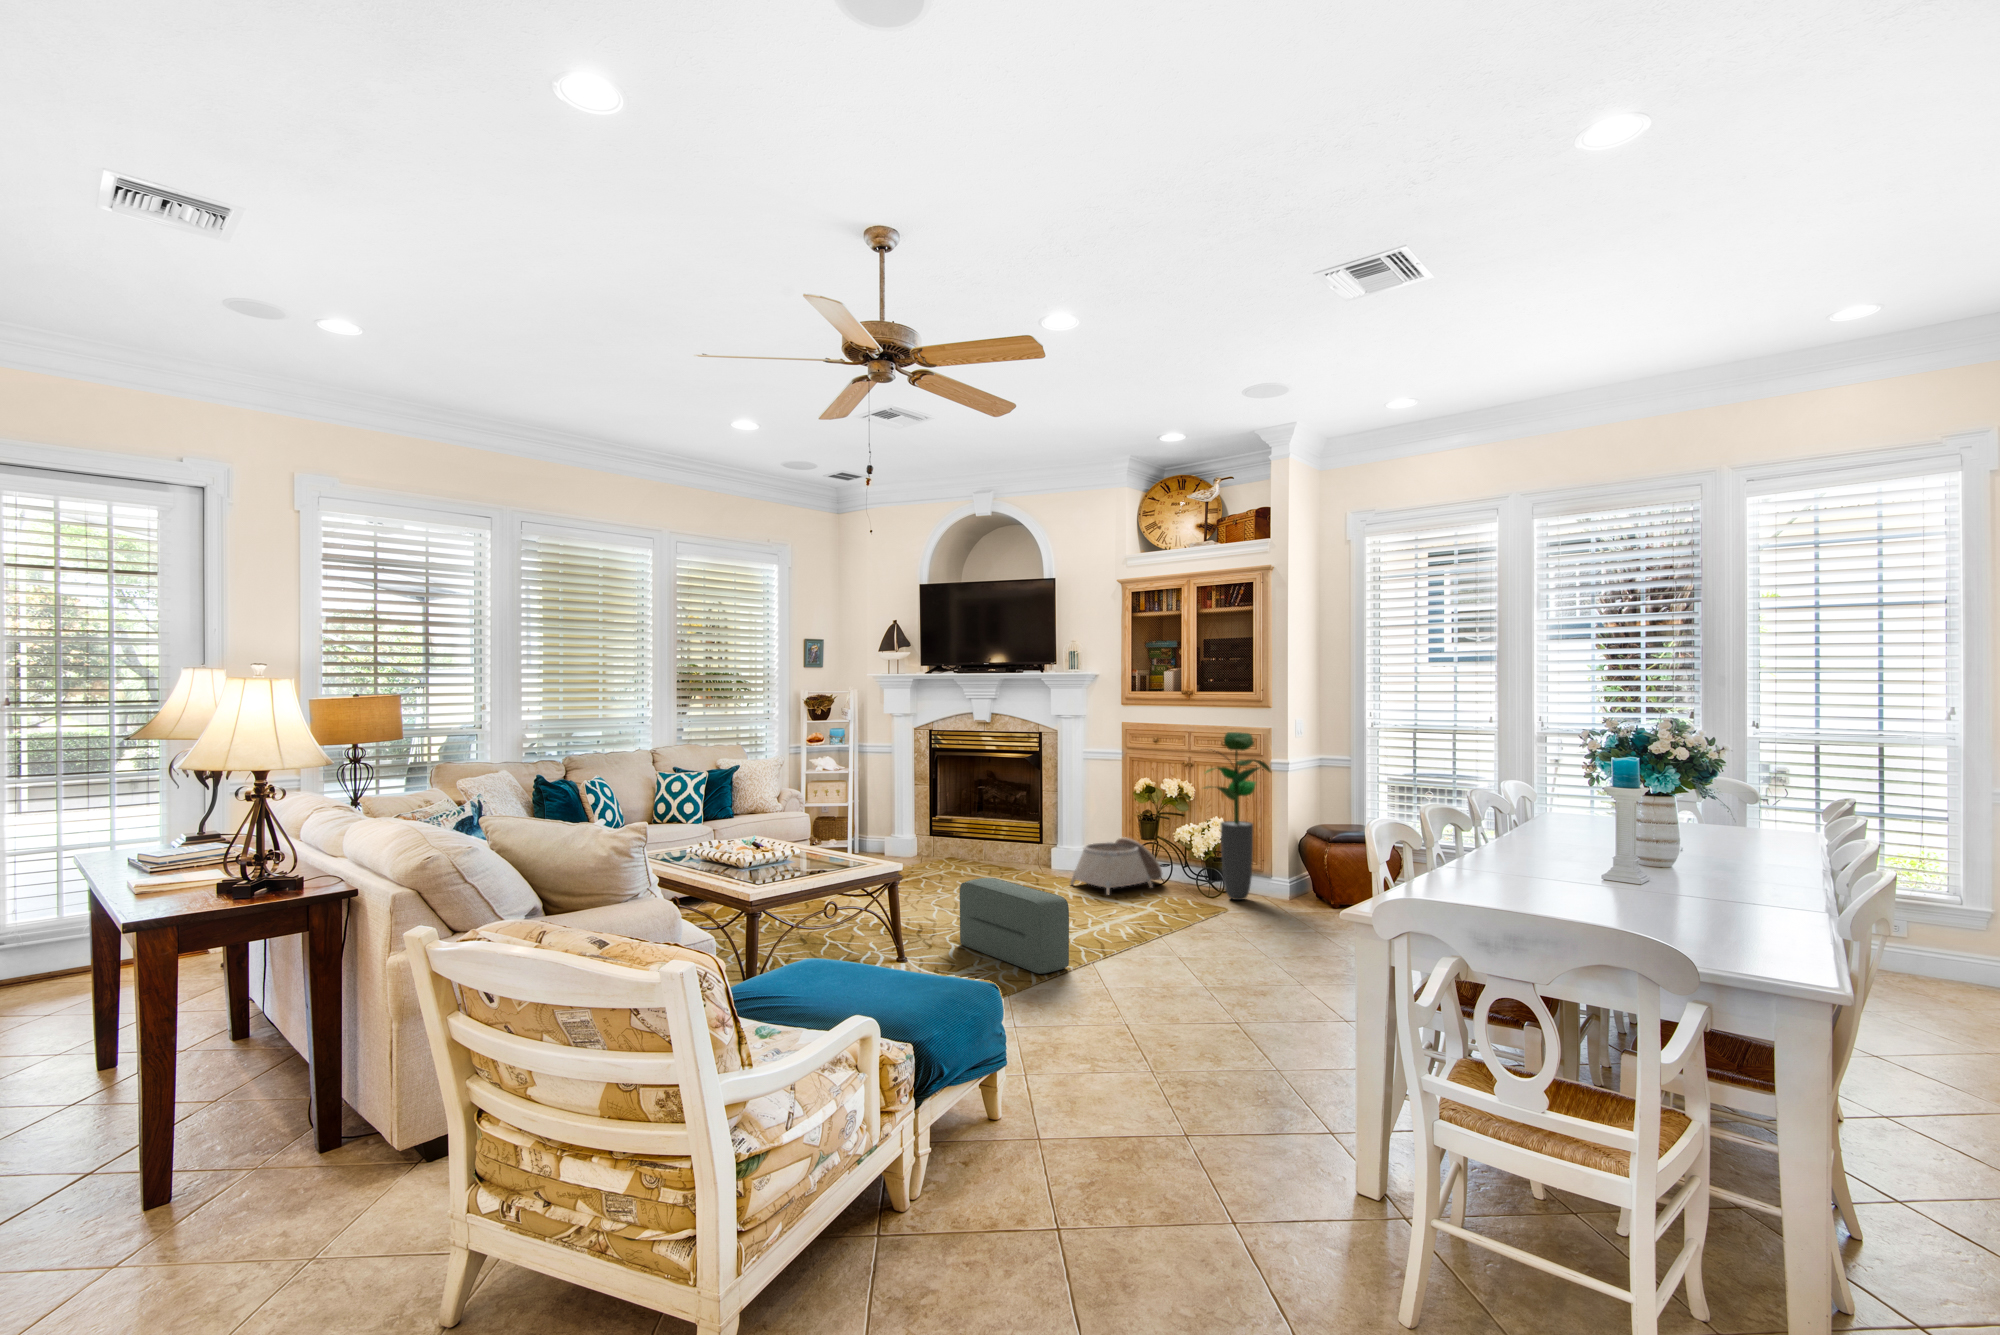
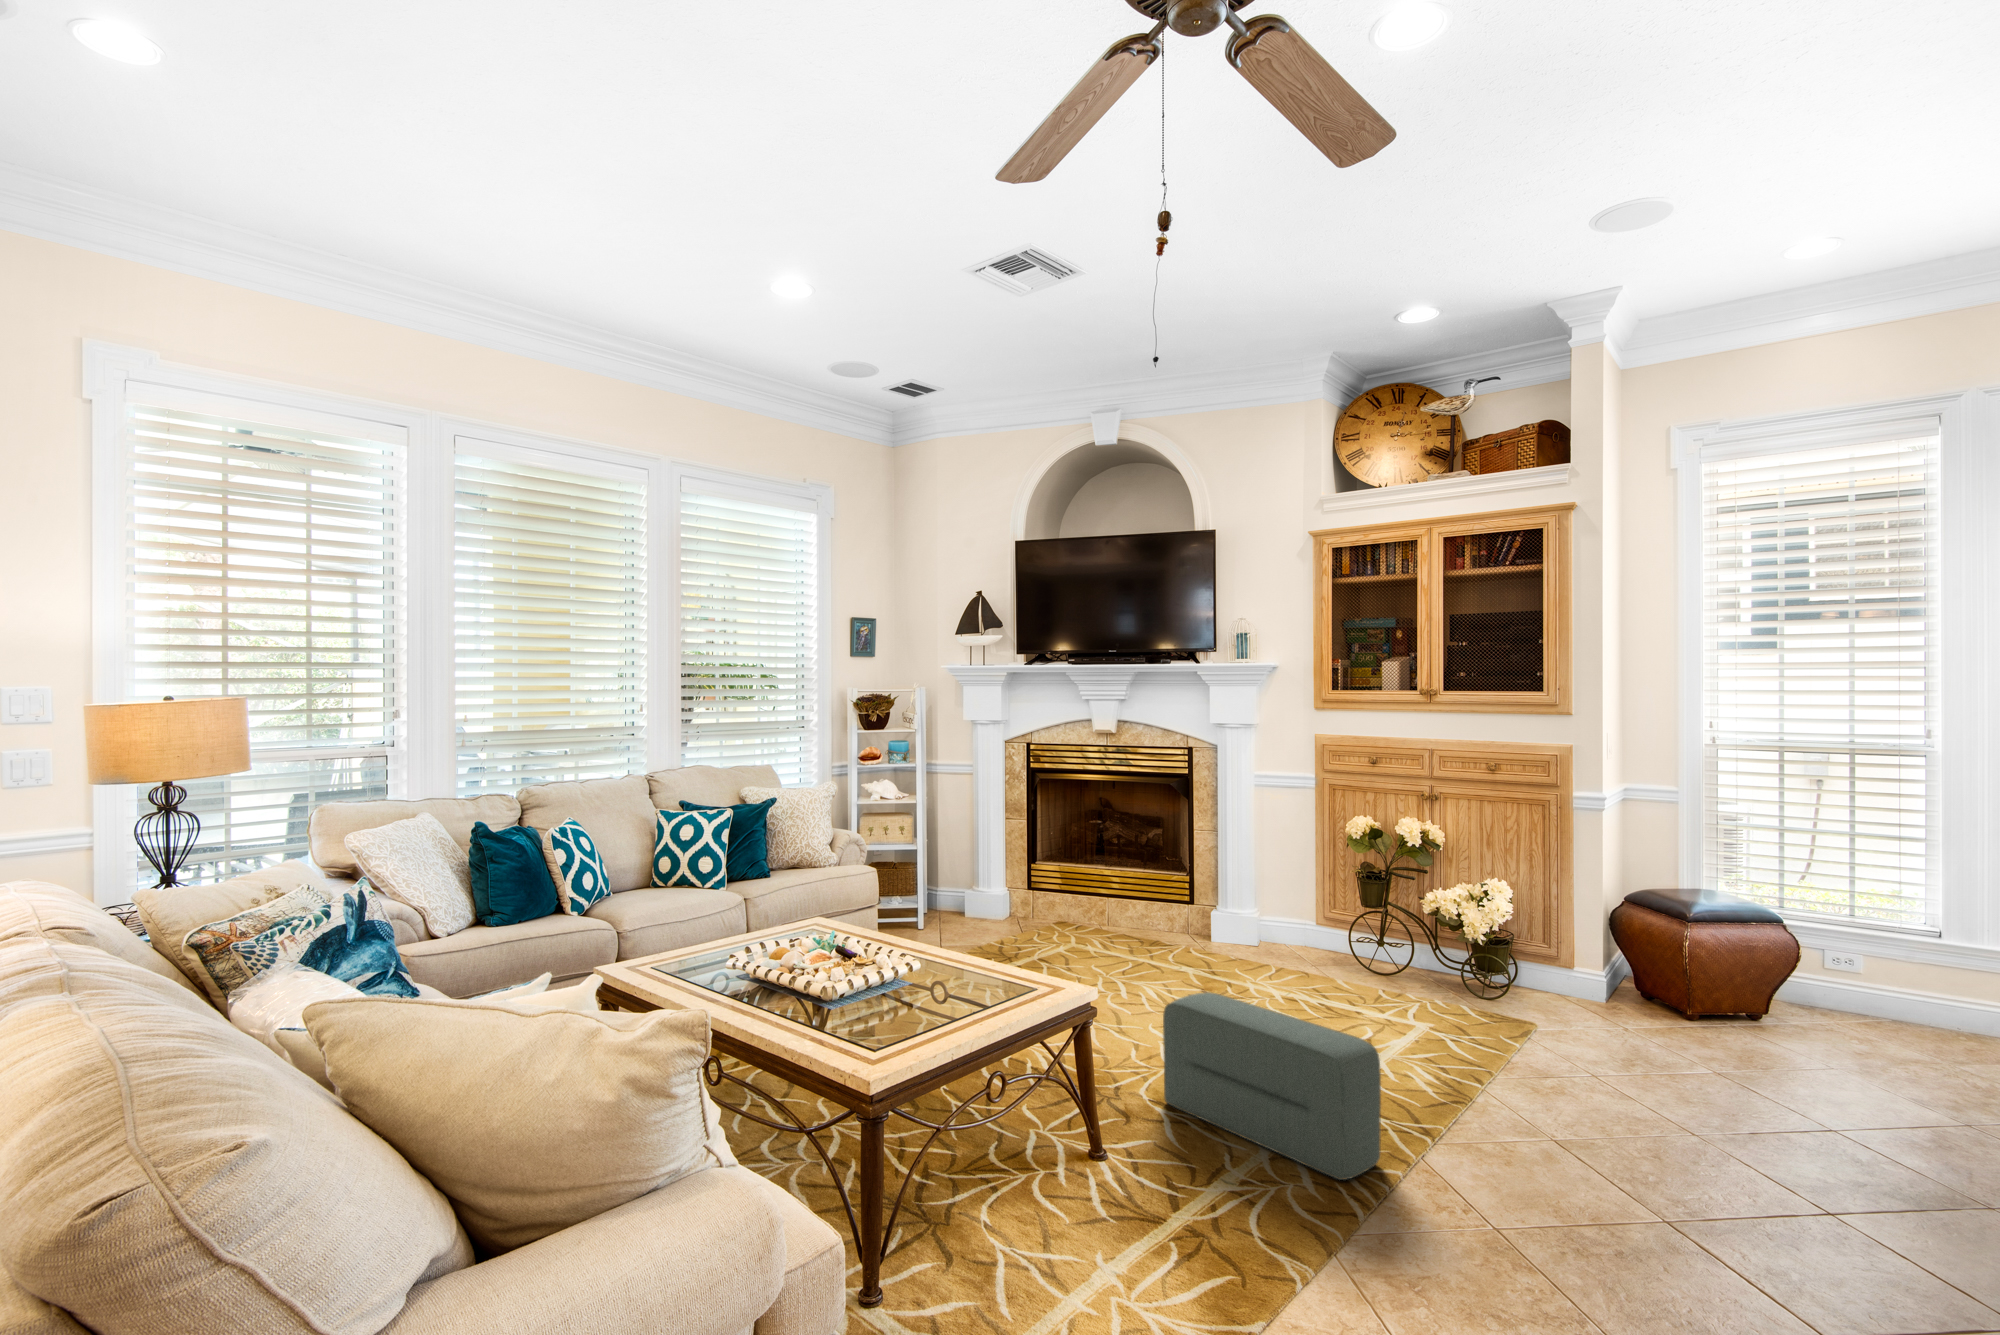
potted plant: present [1205,732,1271,900] -> none [1462,750,1582,1003]
basket: present [1070,837,1162,895] -> none [1259,902,1395,993]

